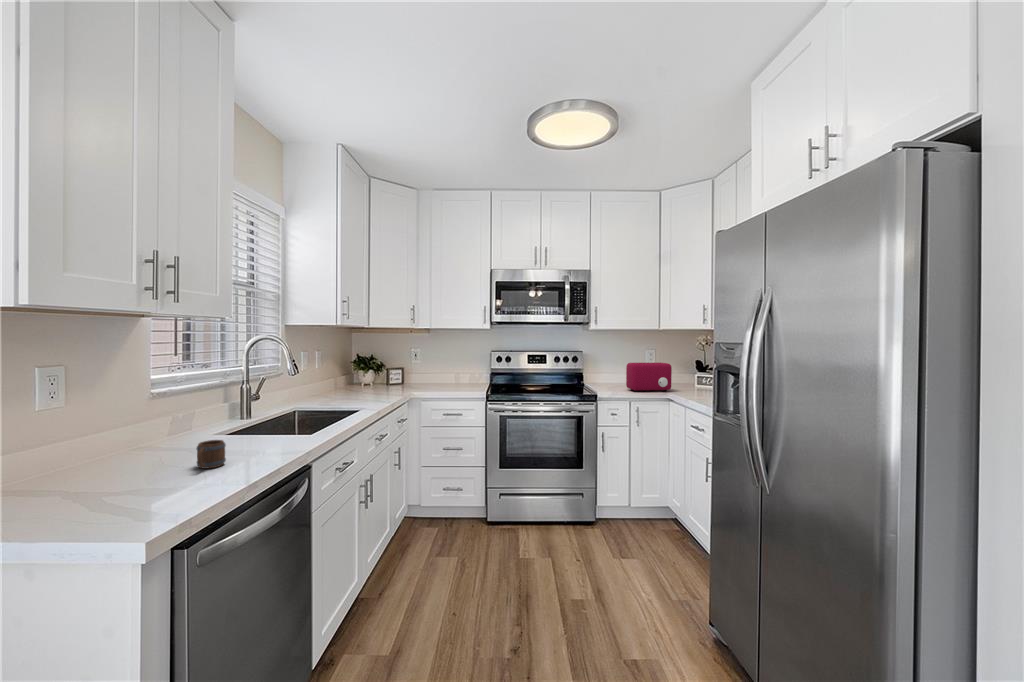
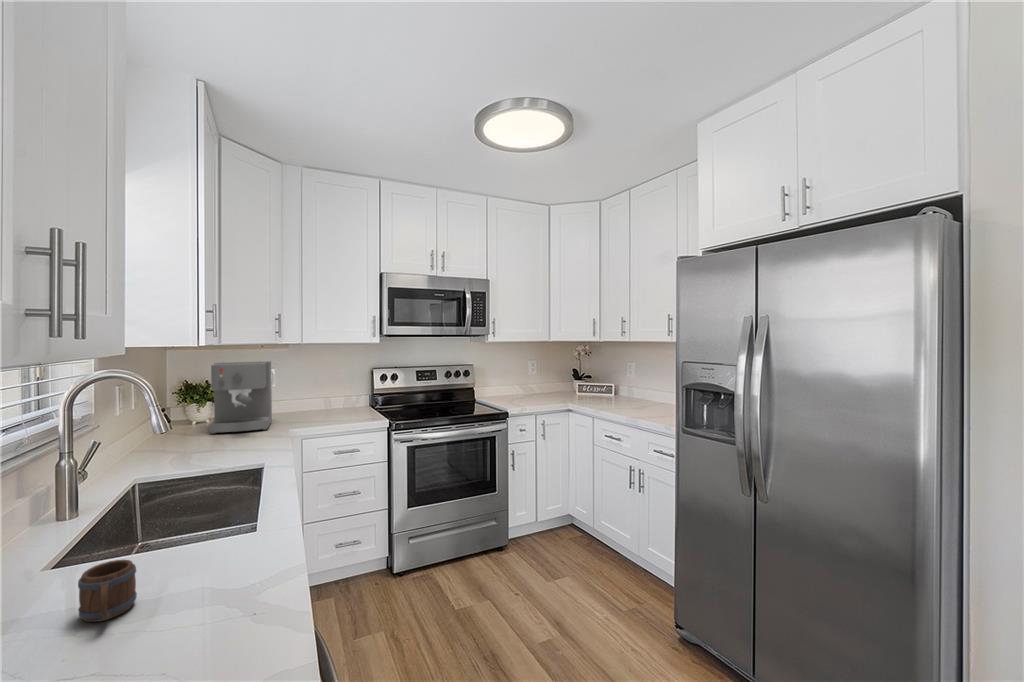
coffee maker: none [362,341,408,392] -> present [209,361,272,434]
toaster: present [626,363,672,392] -> none [524,373,567,404]

